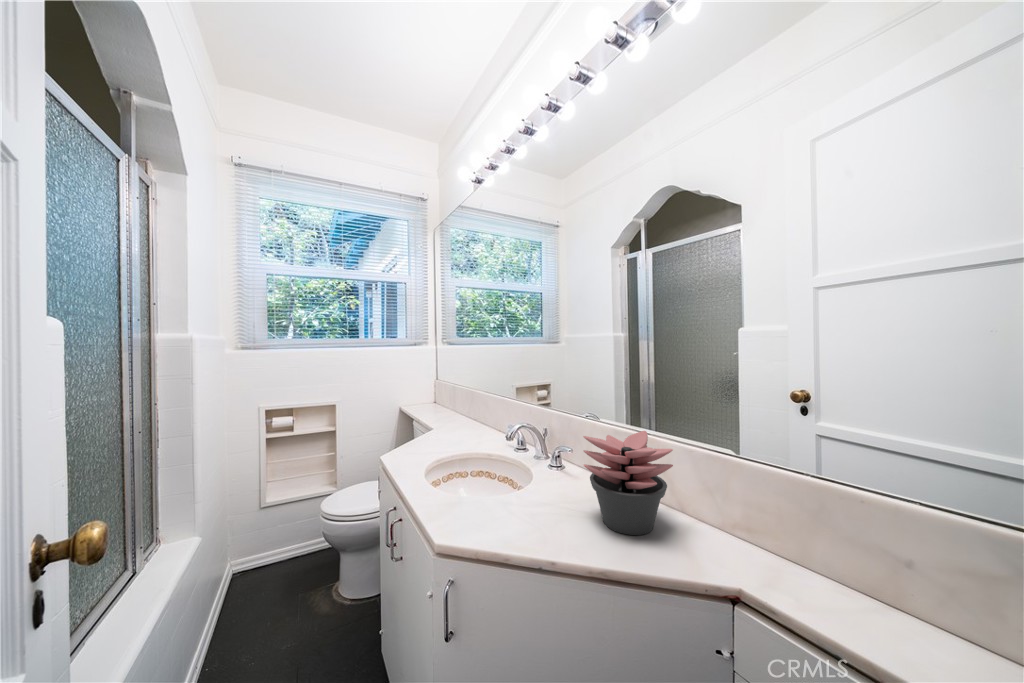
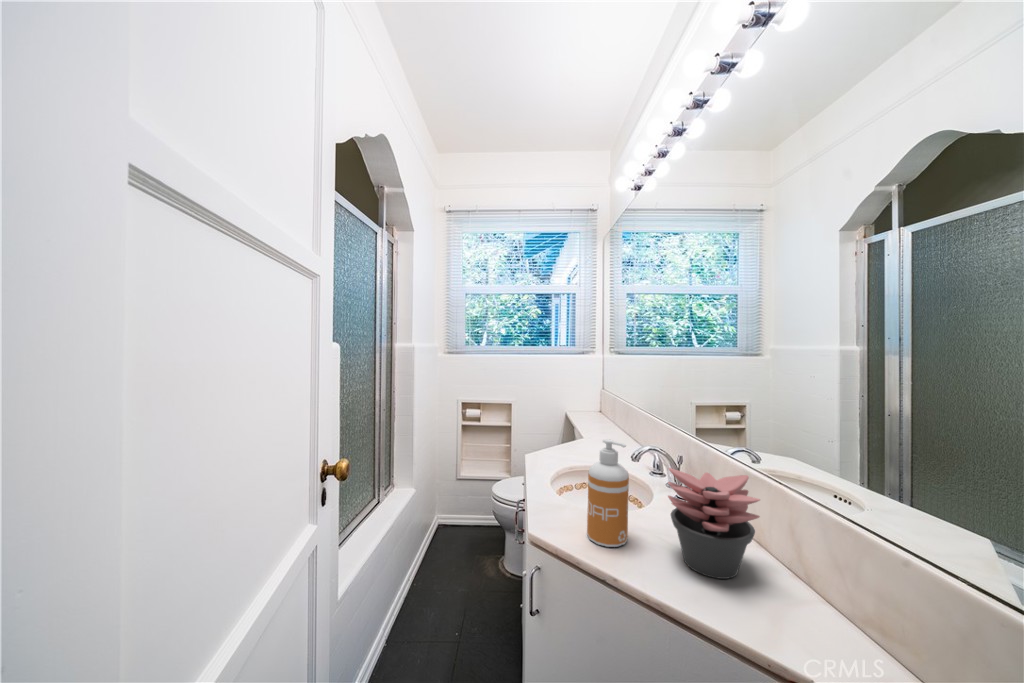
soap dispenser: none [506,416,549,536] -> present [587,439,629,547]

